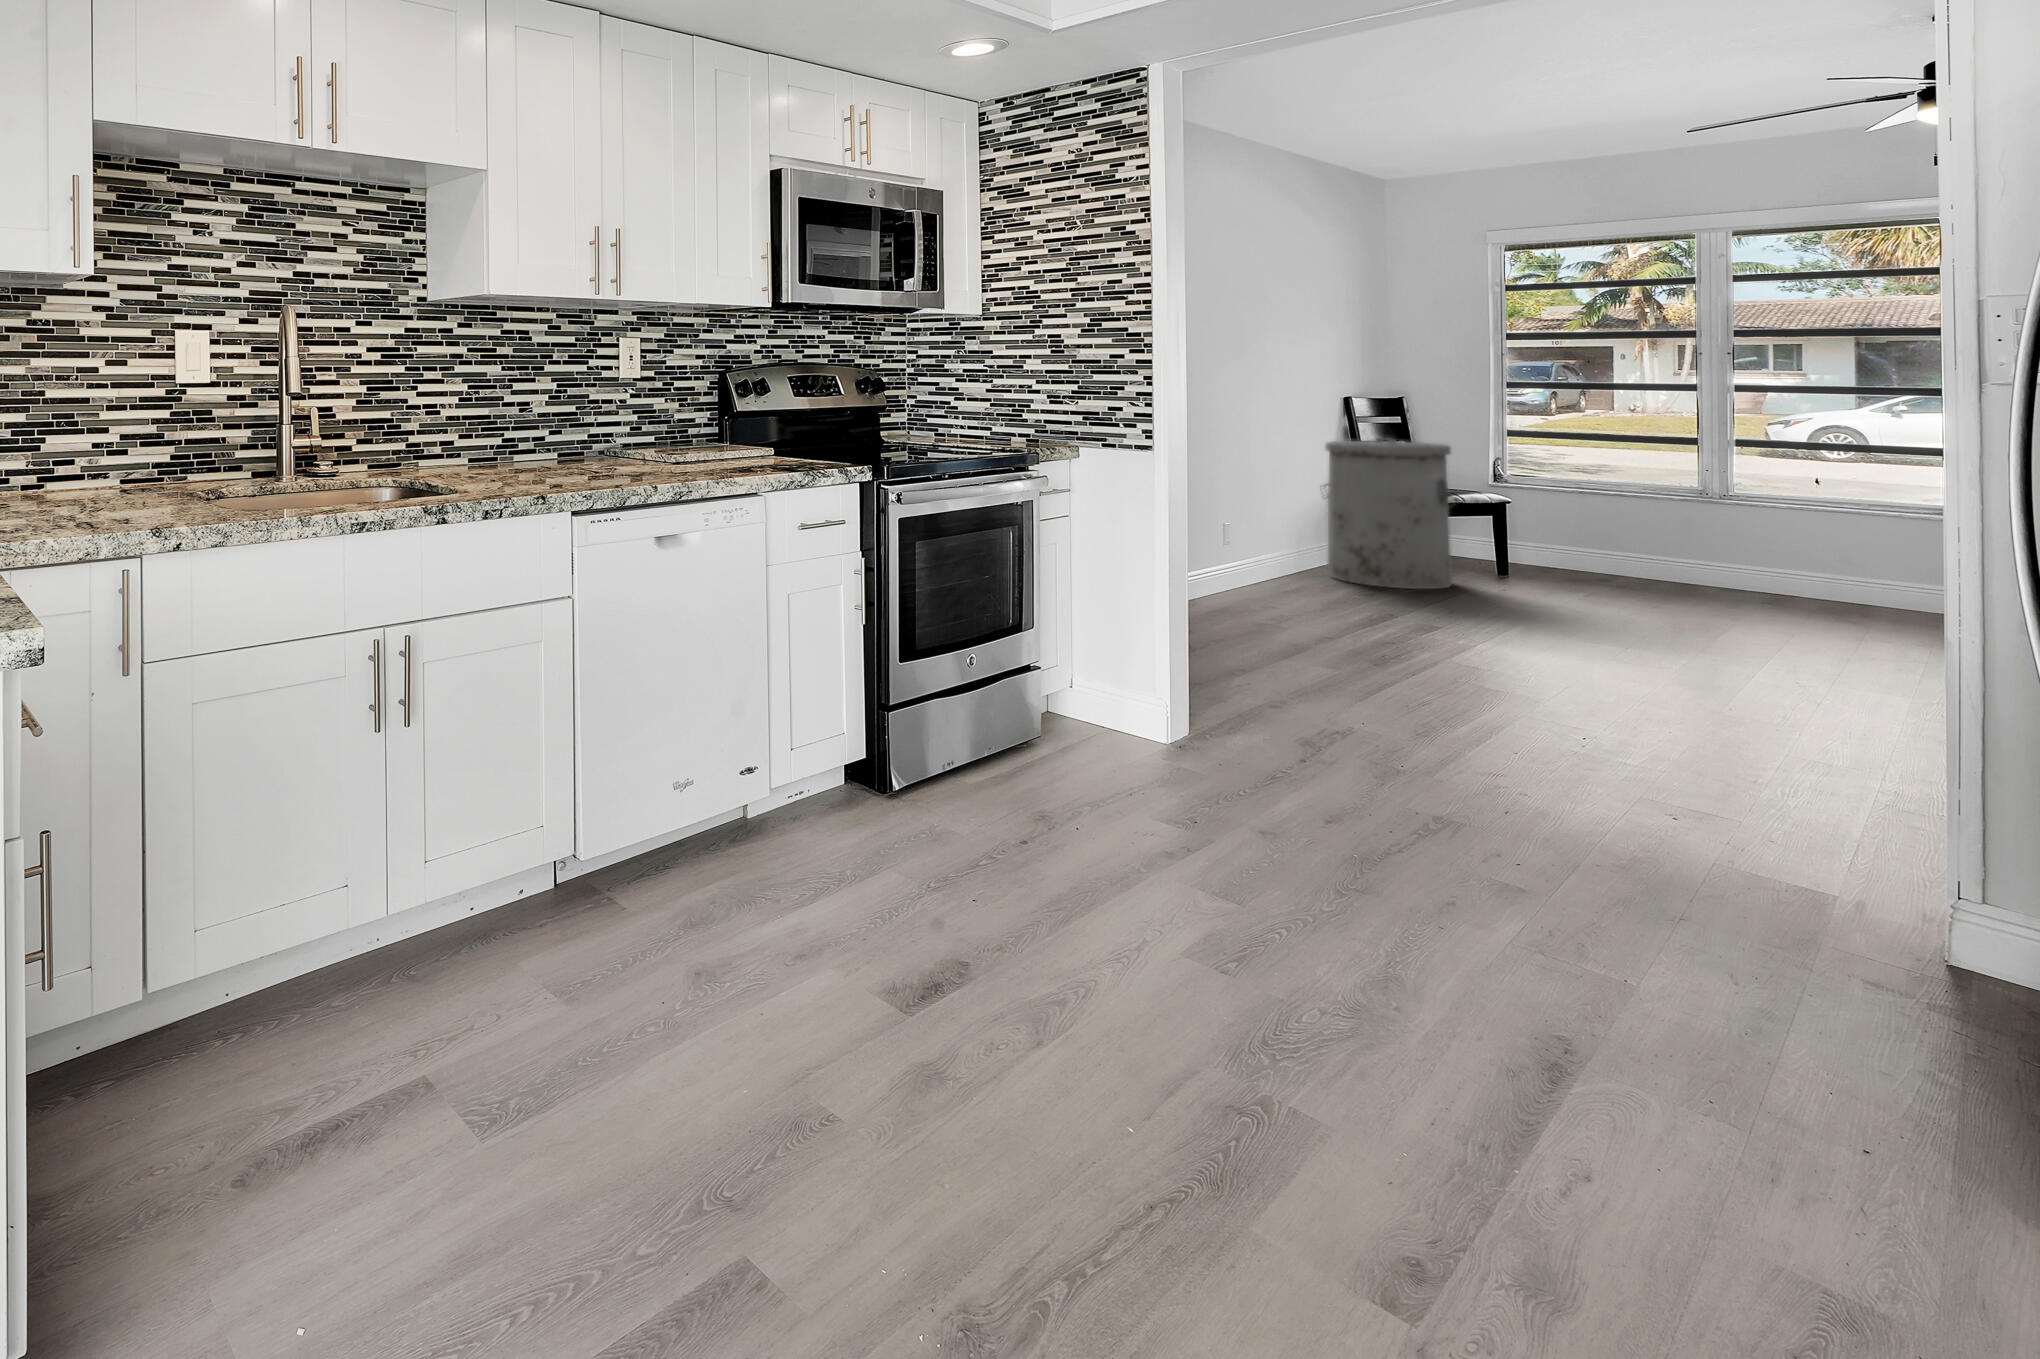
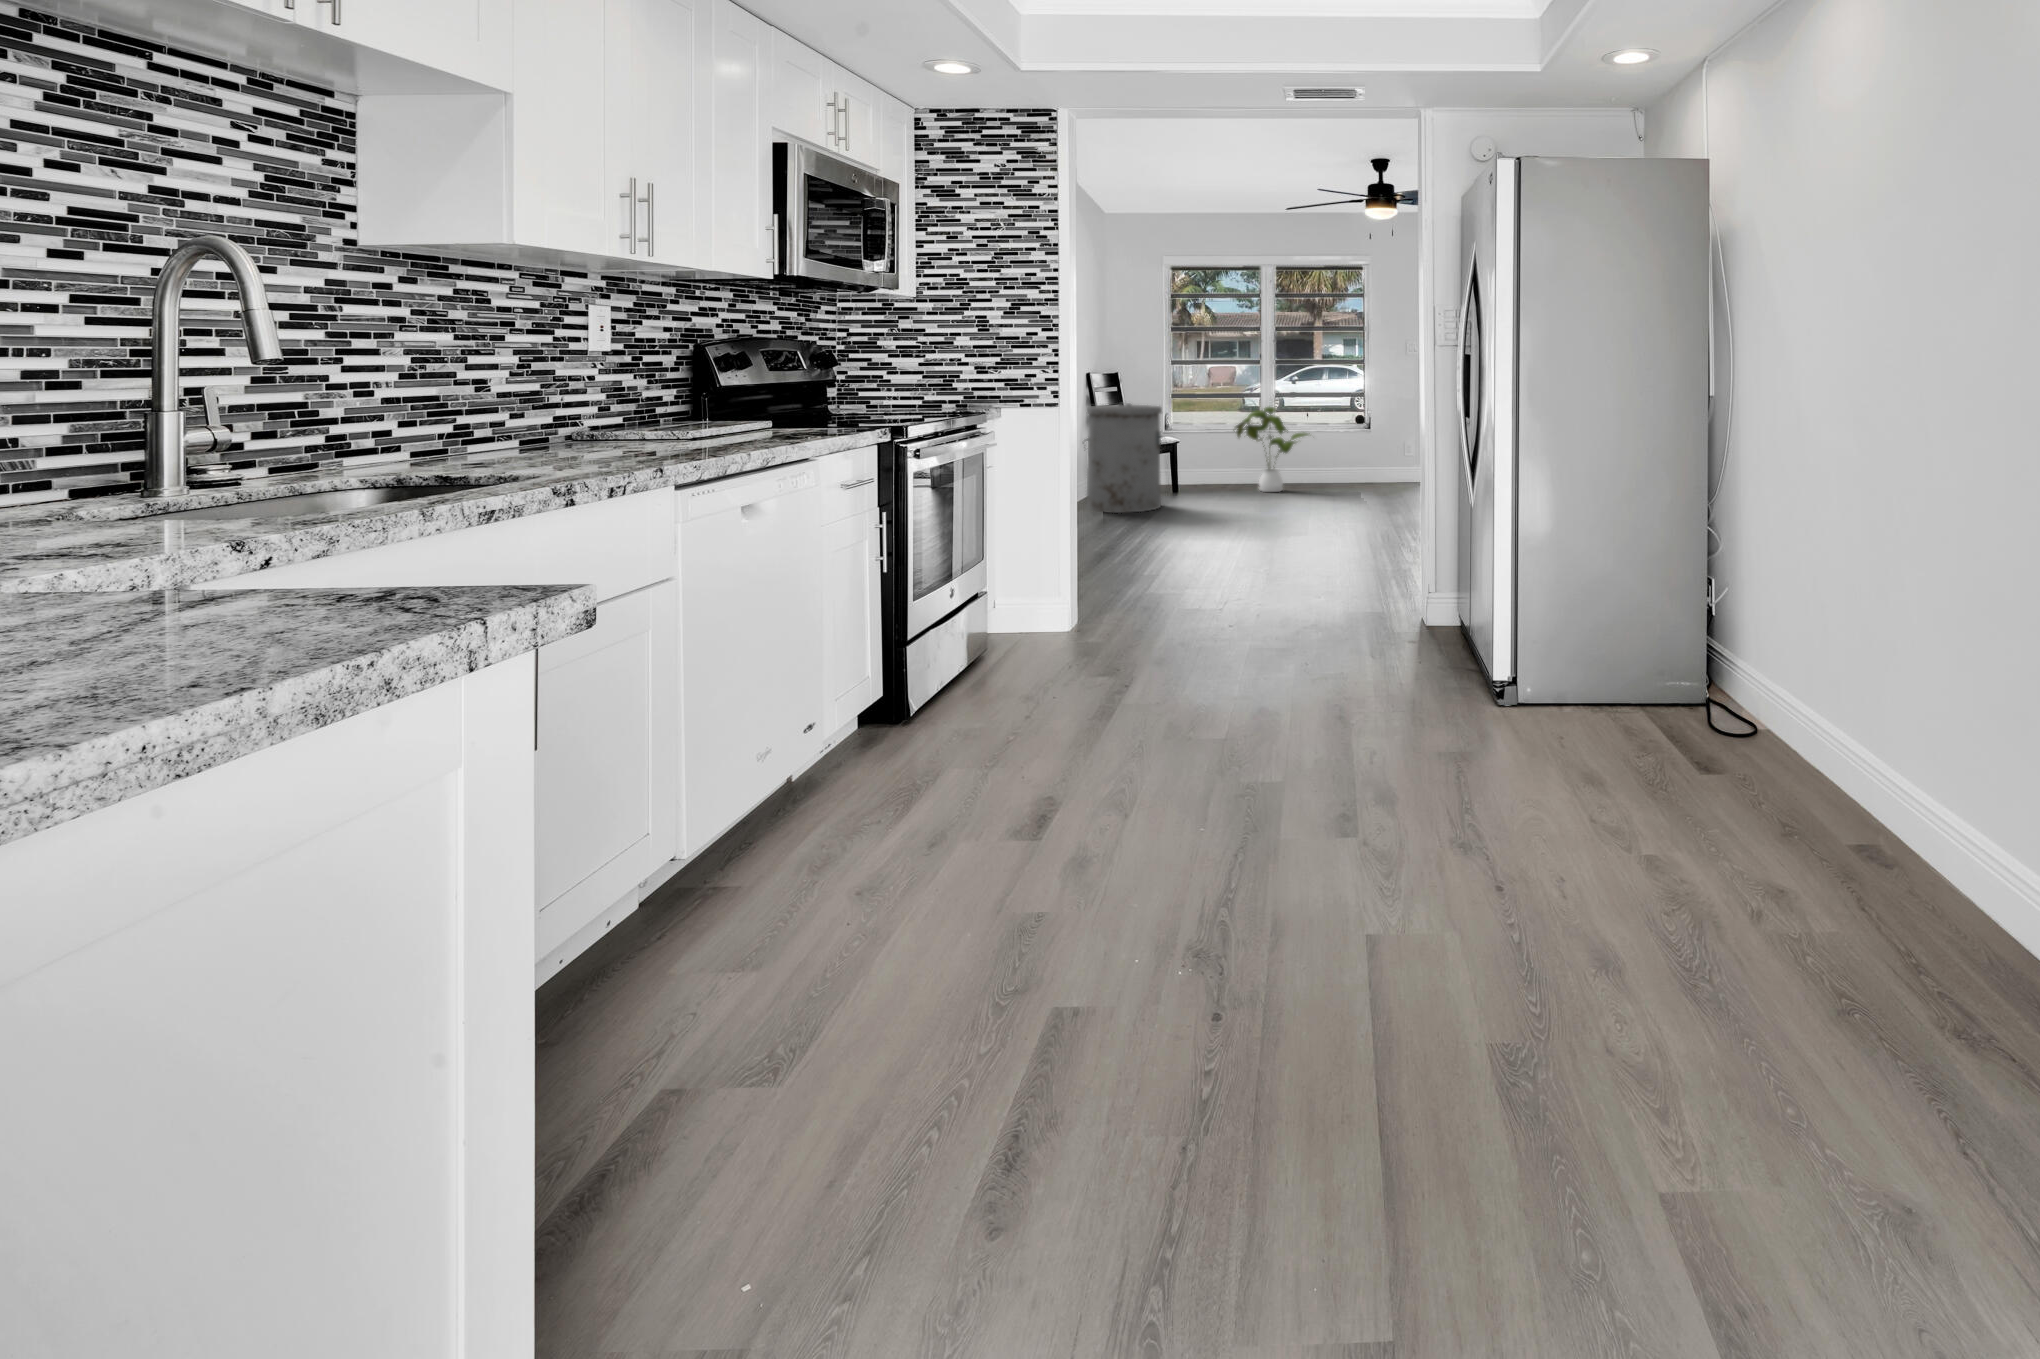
house plant: none [1607,452,1799,590] -> present [1235,406,1308,492]

